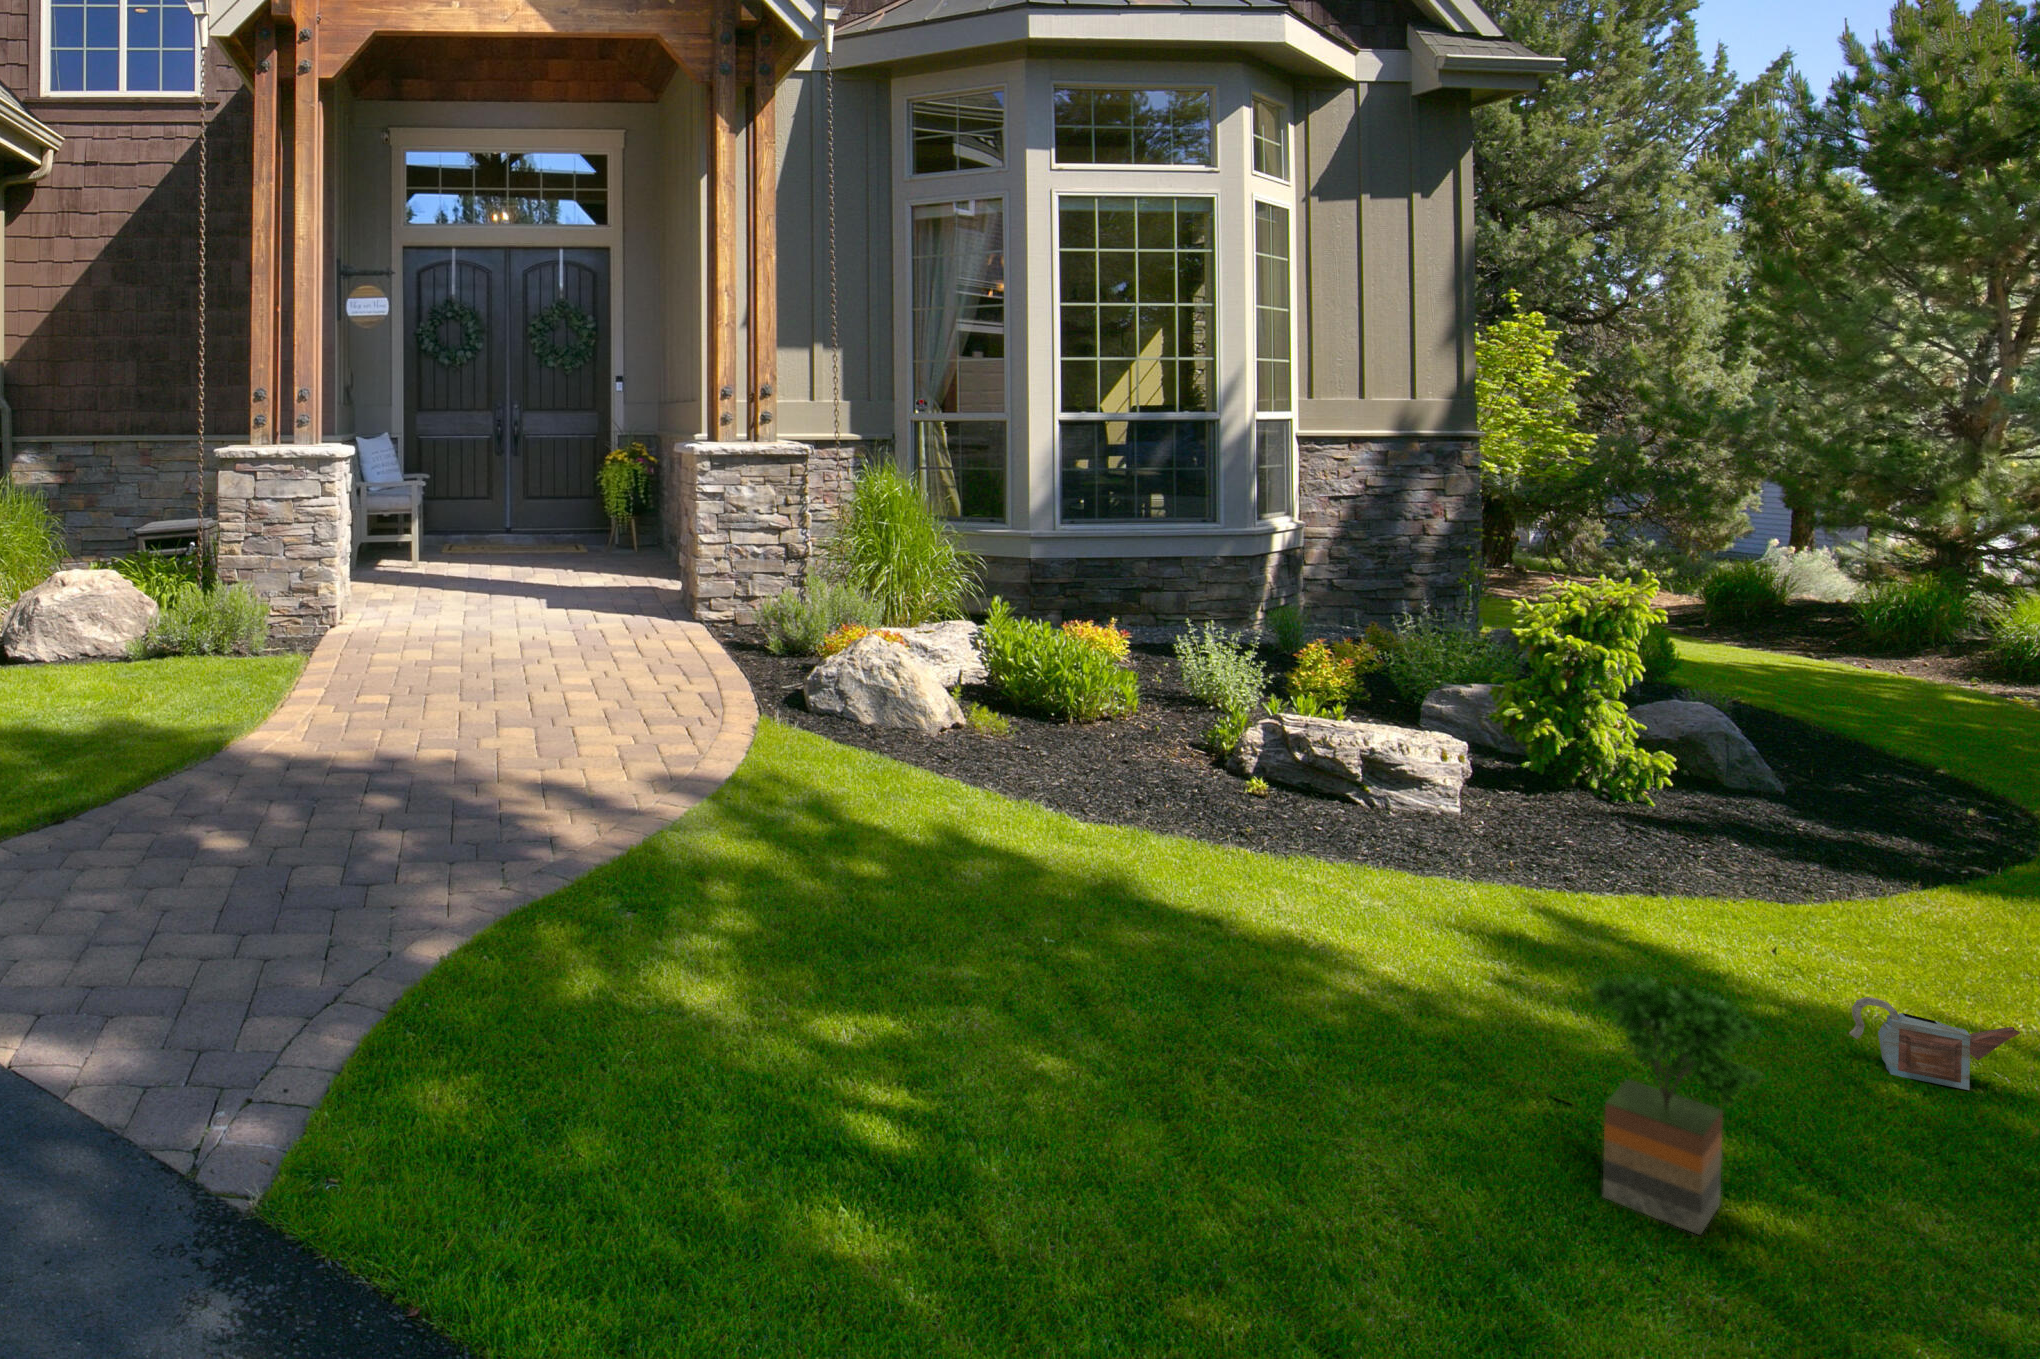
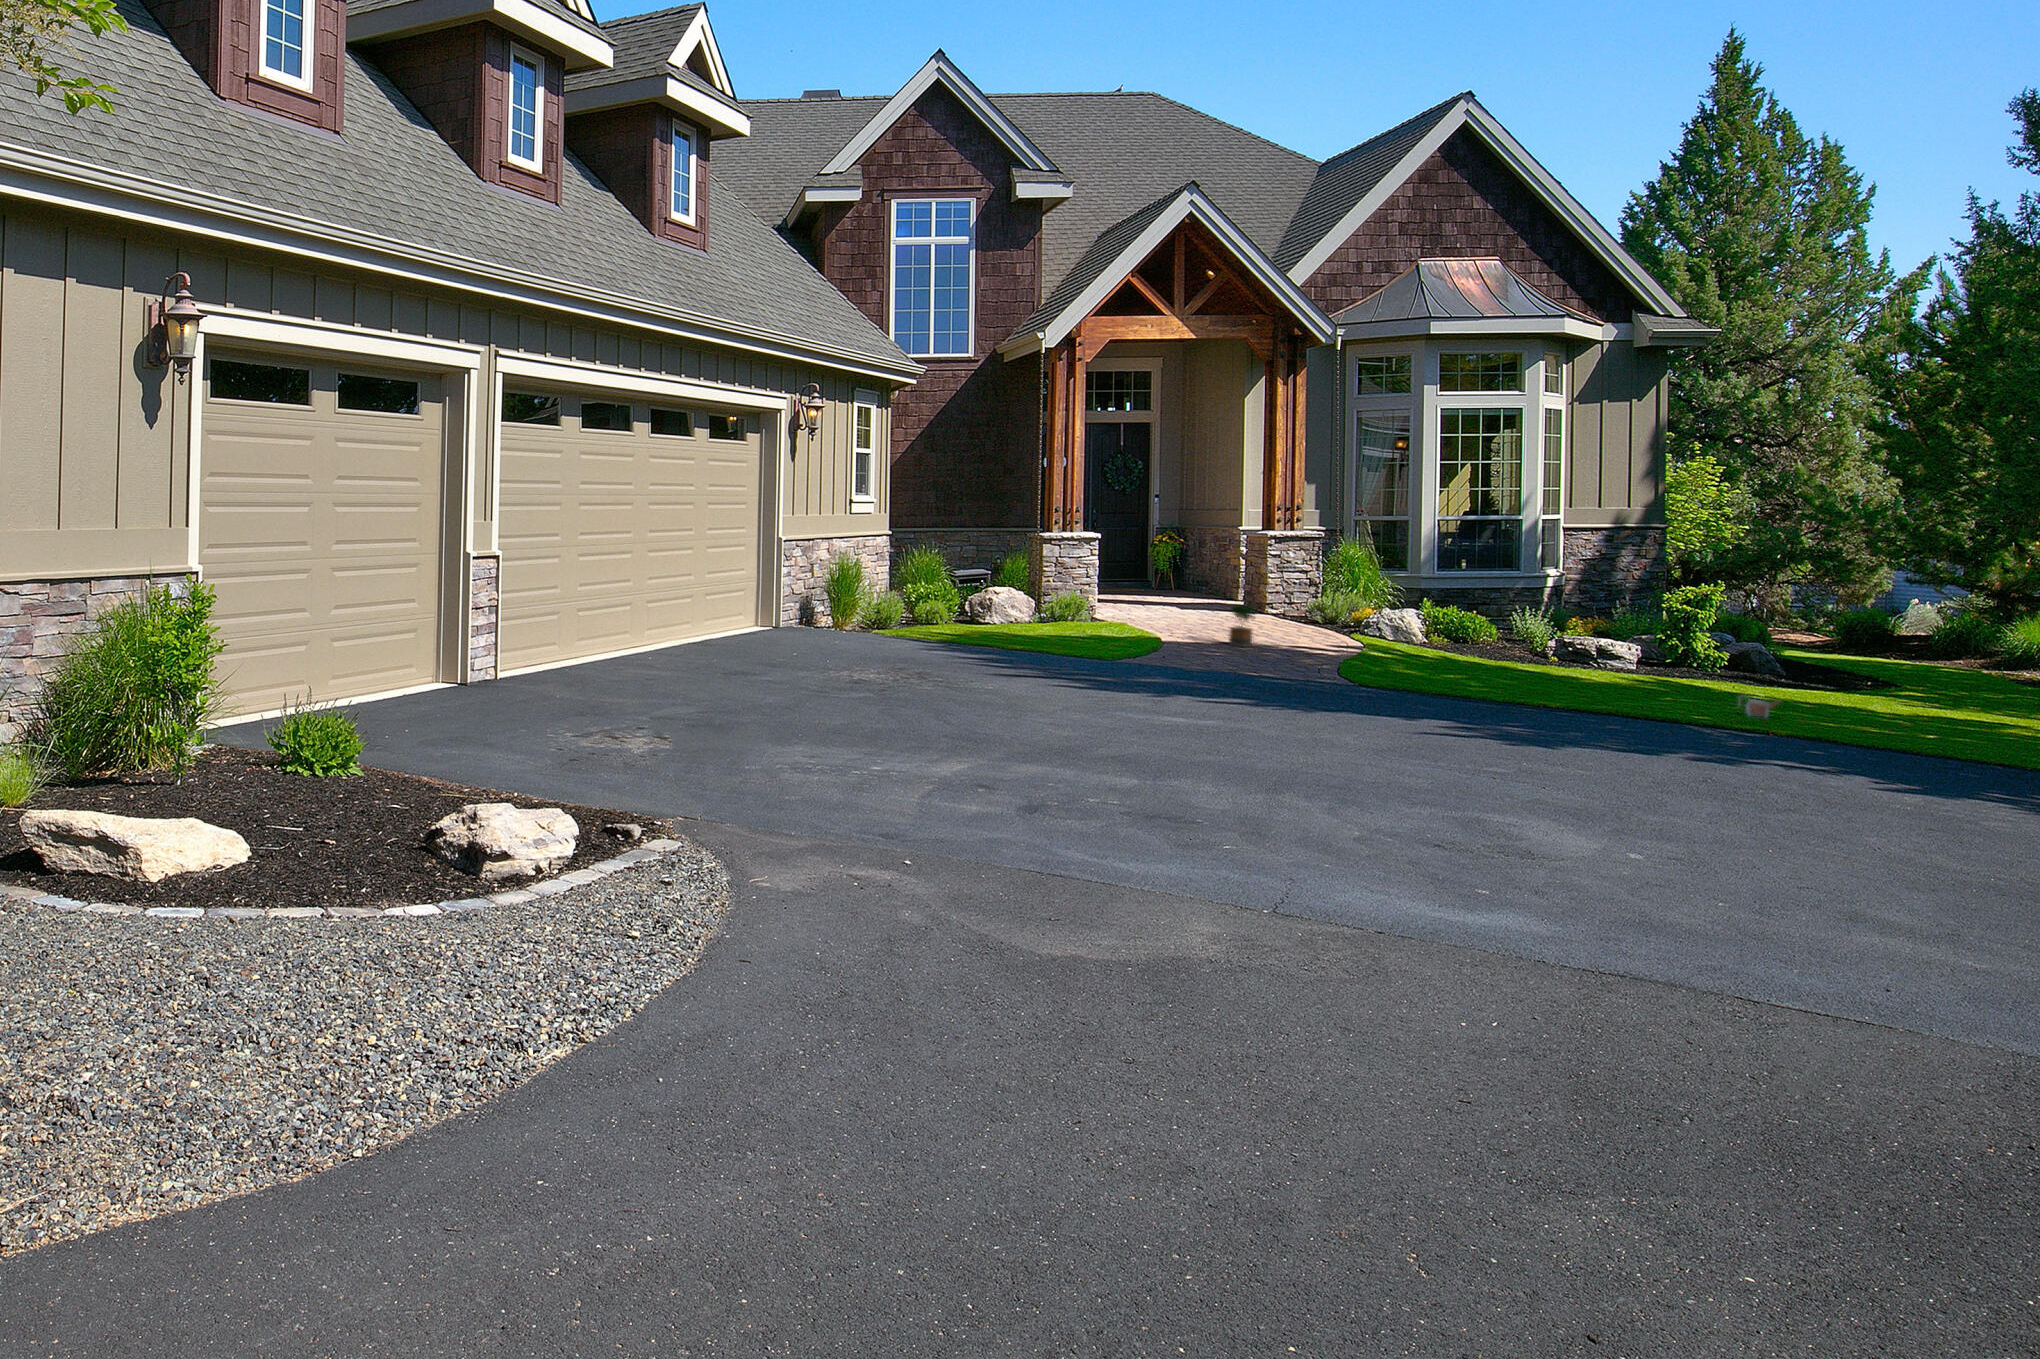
potted tree: present [1592,975,1763,1235] -> present [1229,605,1258,647]

